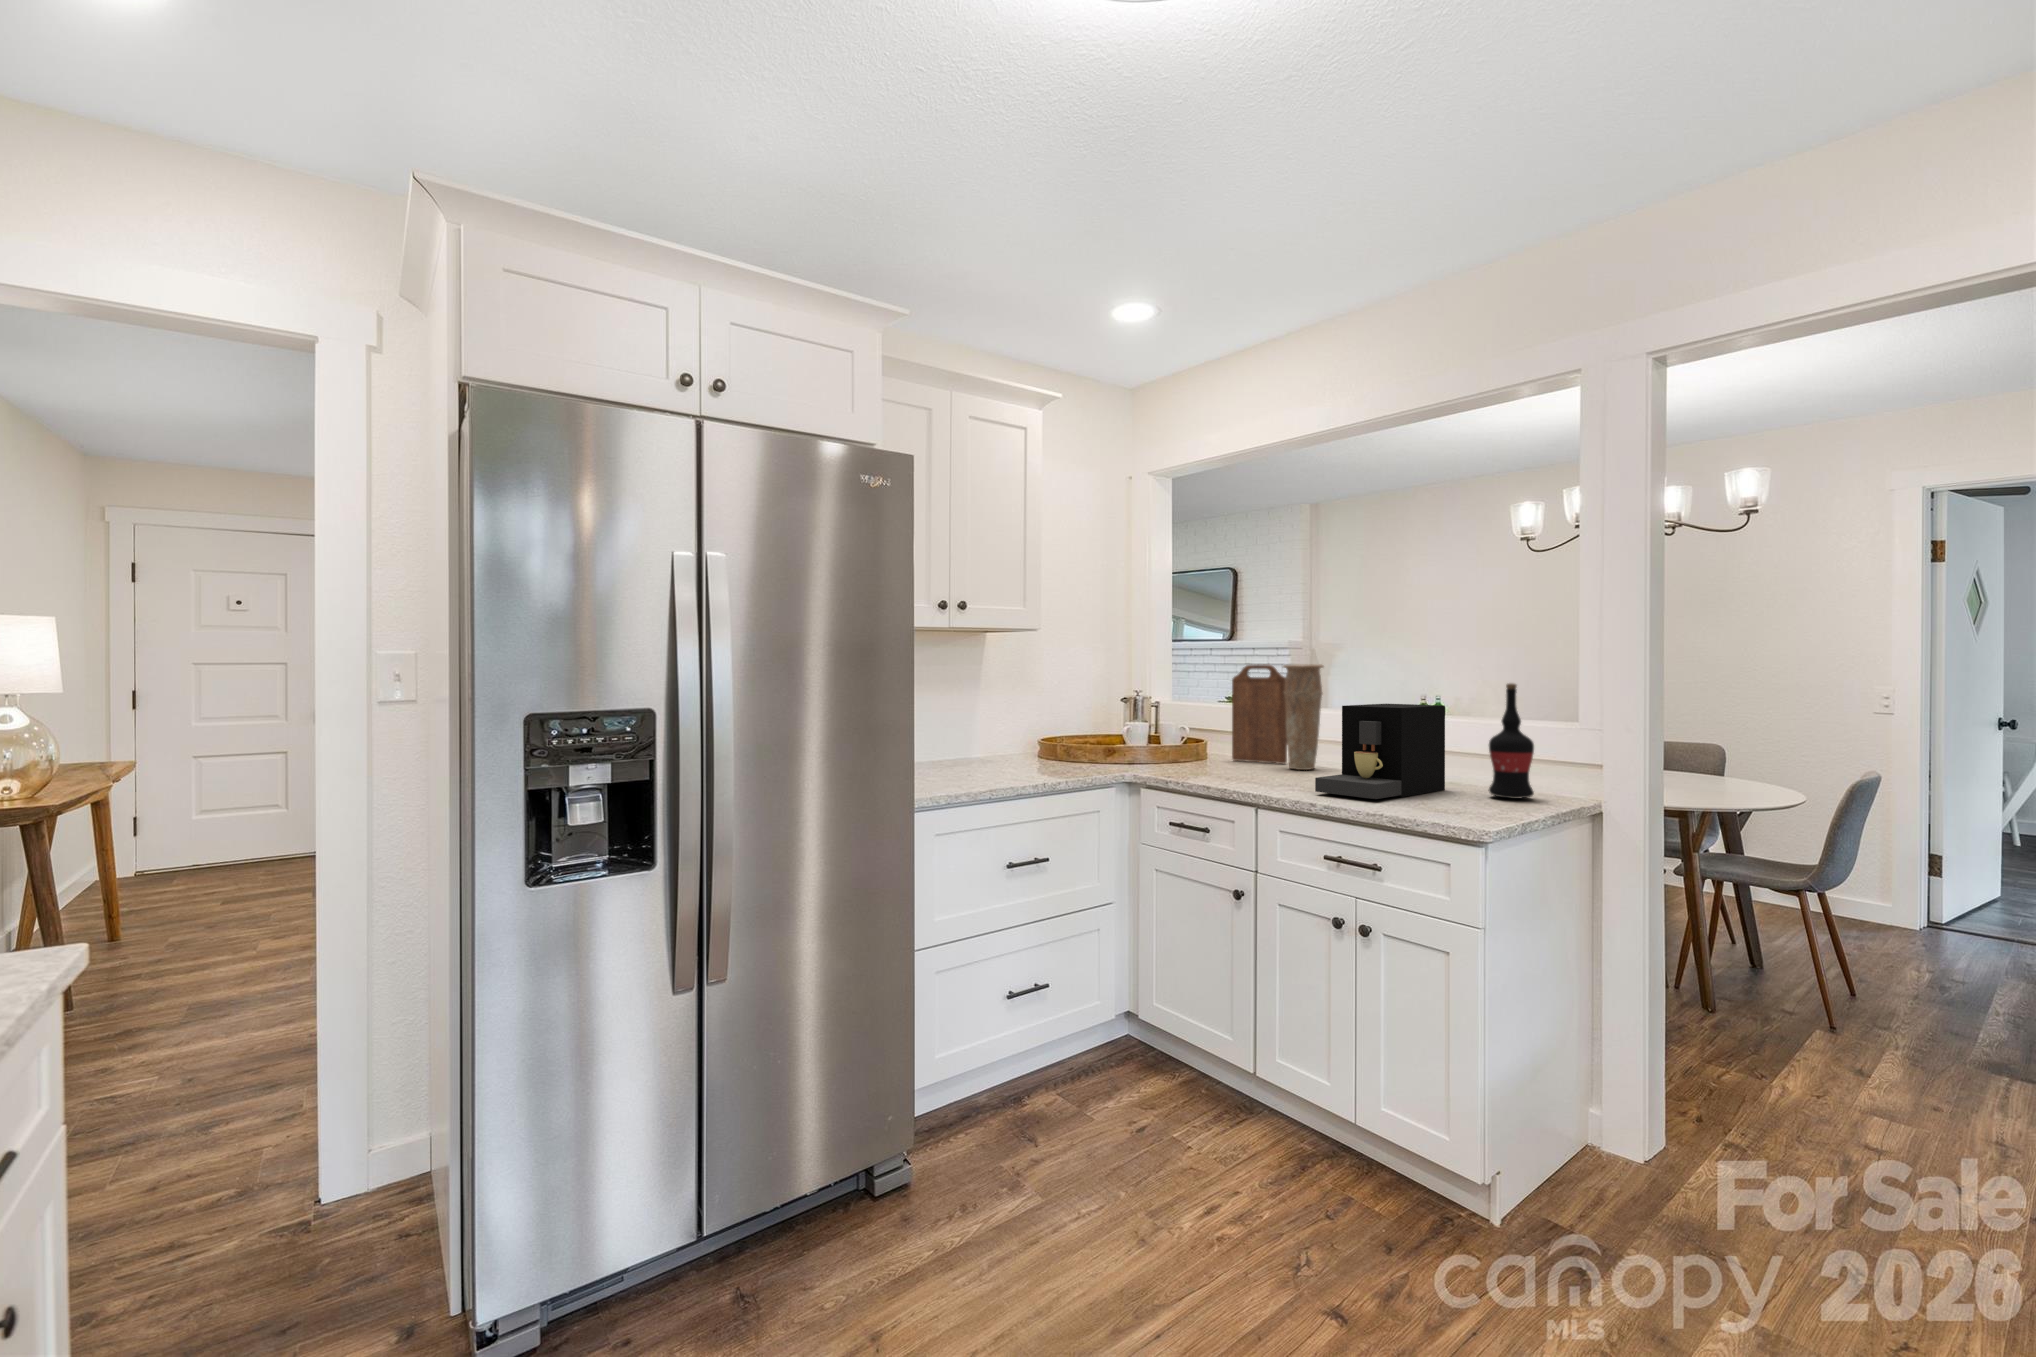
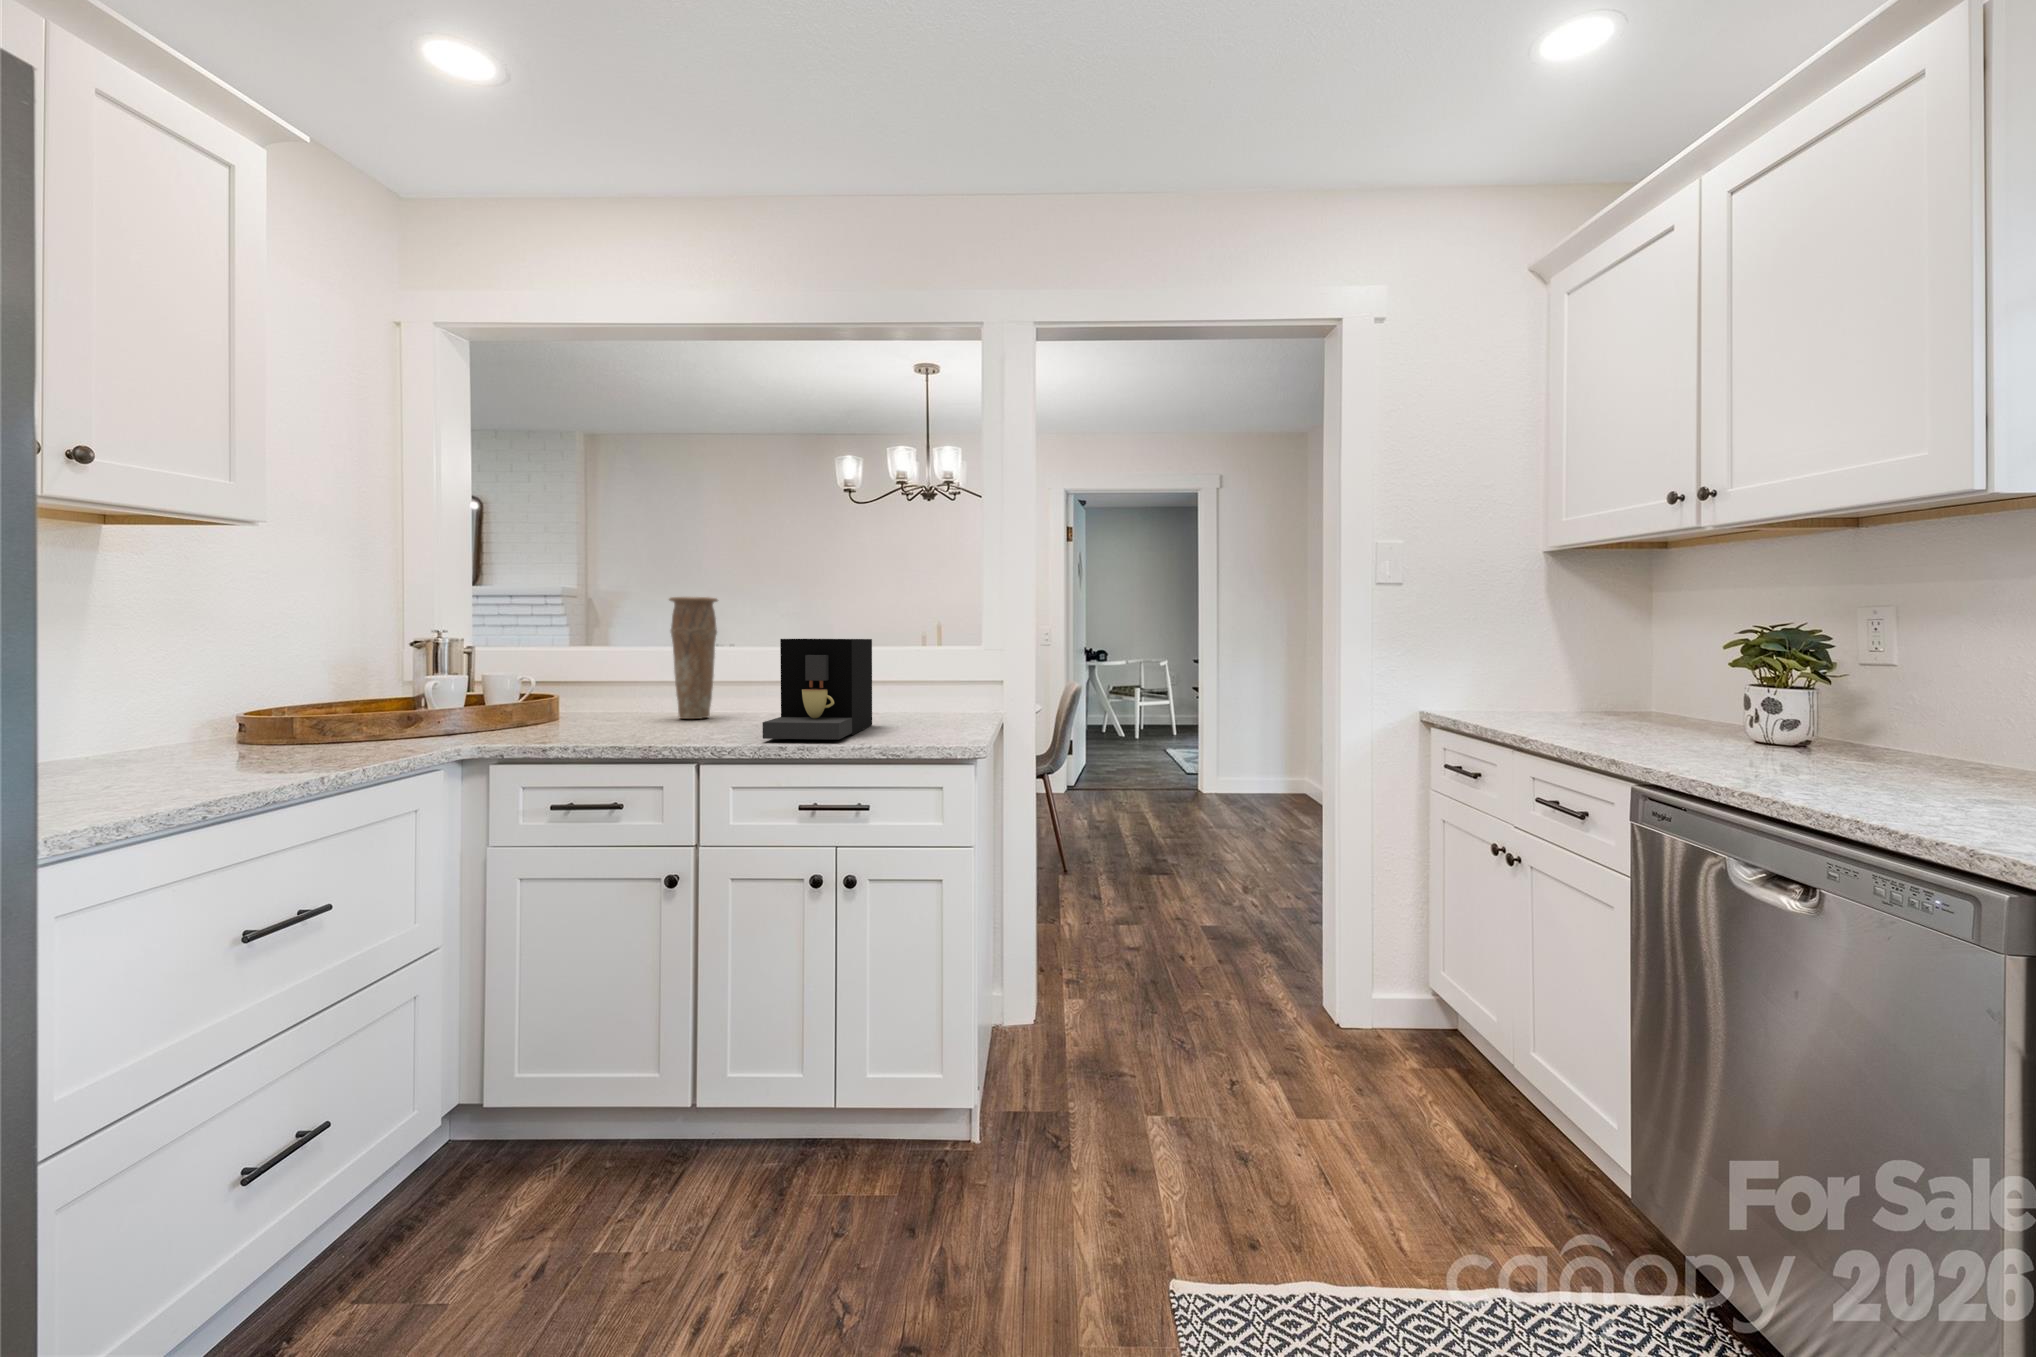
cutting board: present [1232,664,1287,764] -> none [591,598,667,716]
wine bottle: present [1489,683,1534,799] -> none [920,615,959,727]

